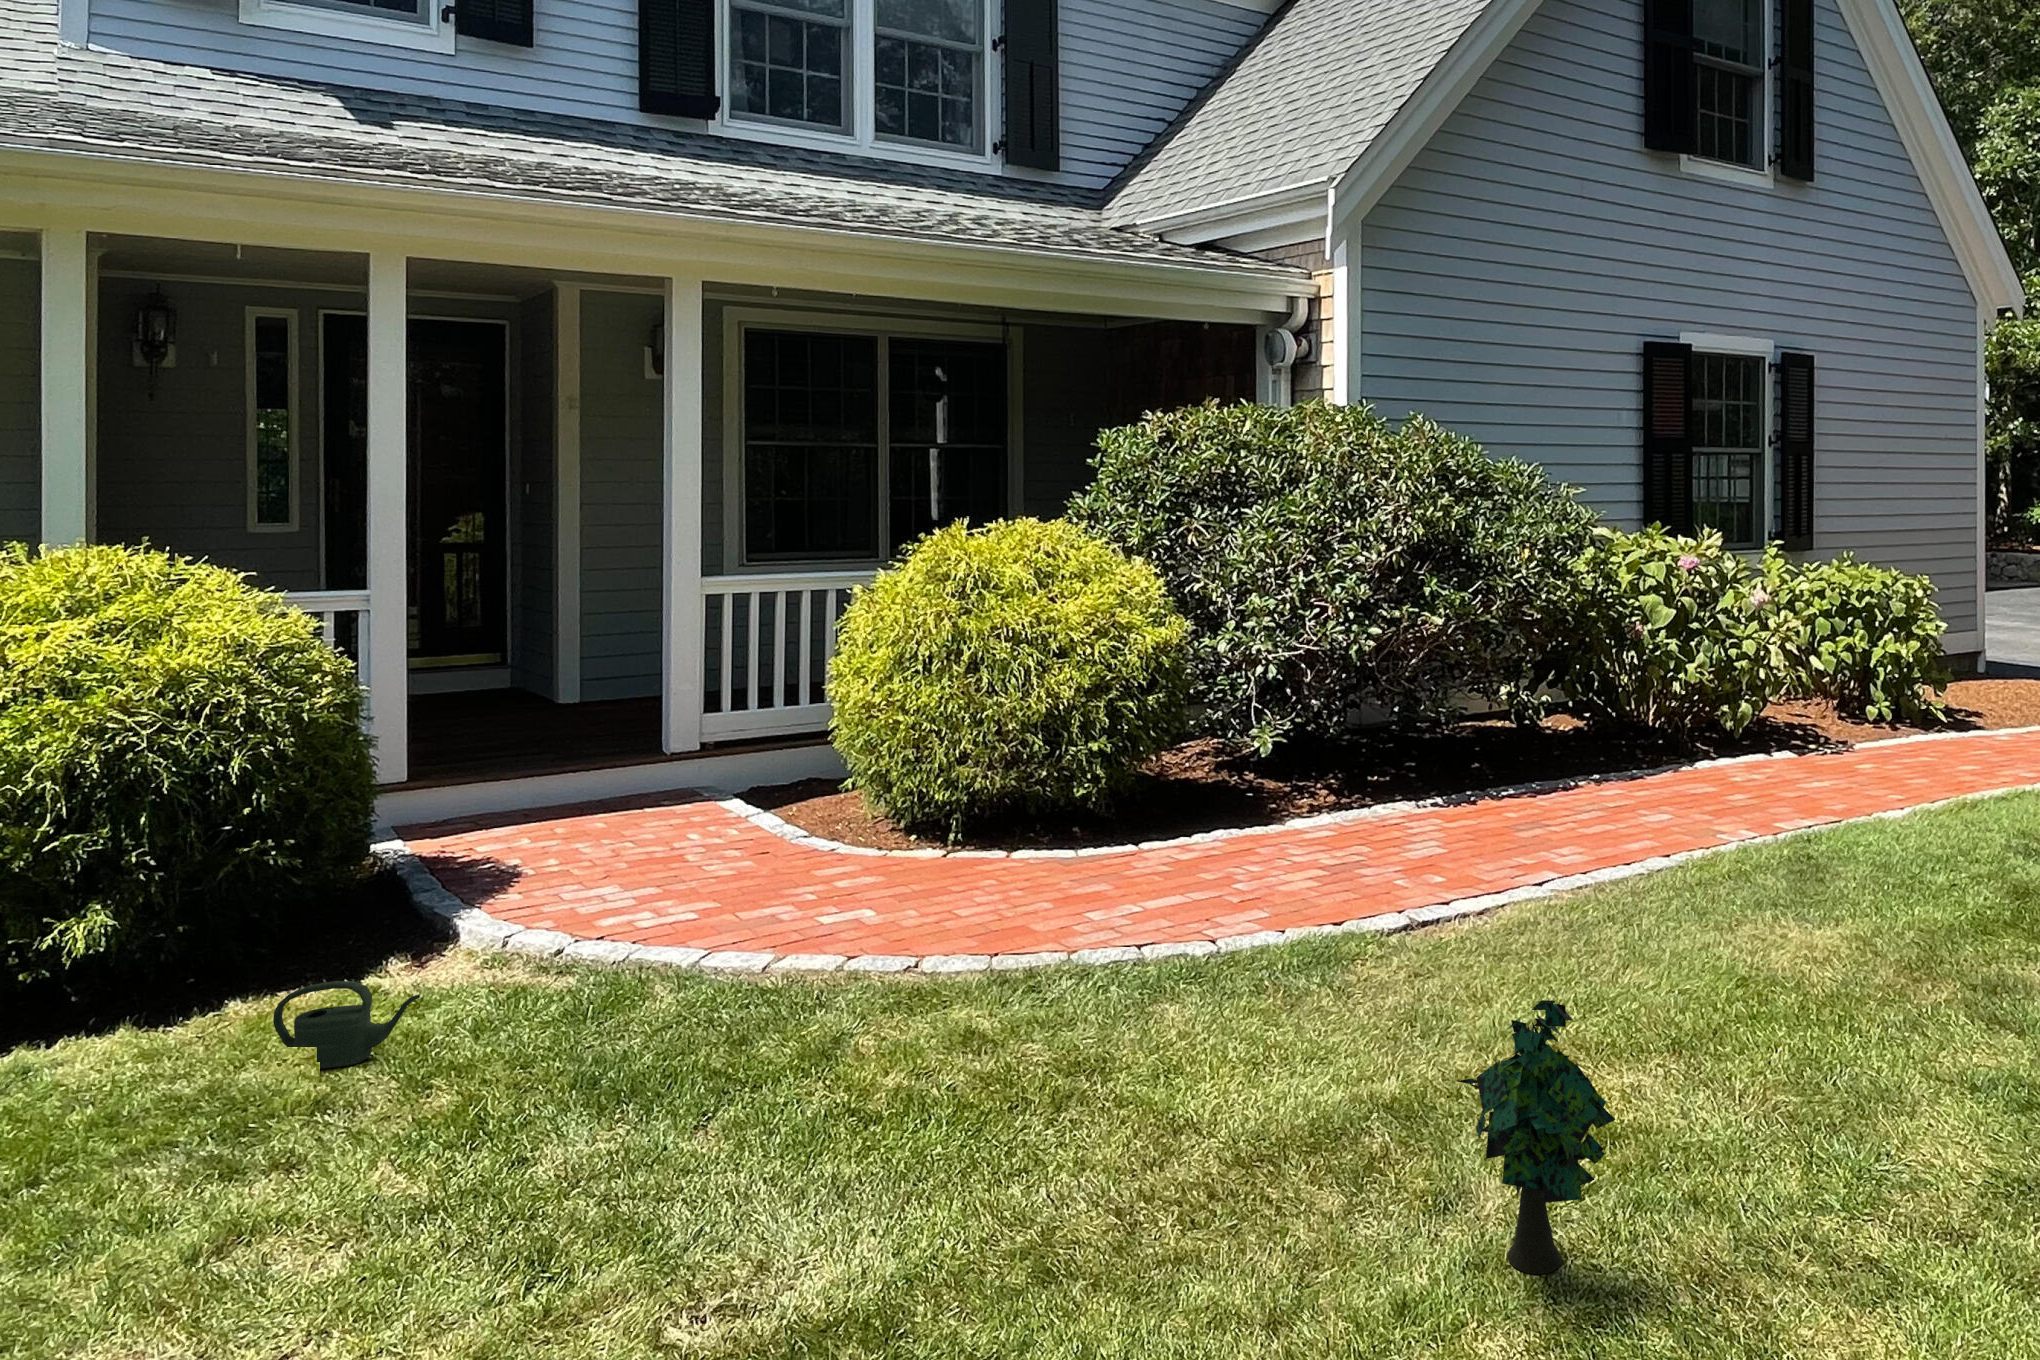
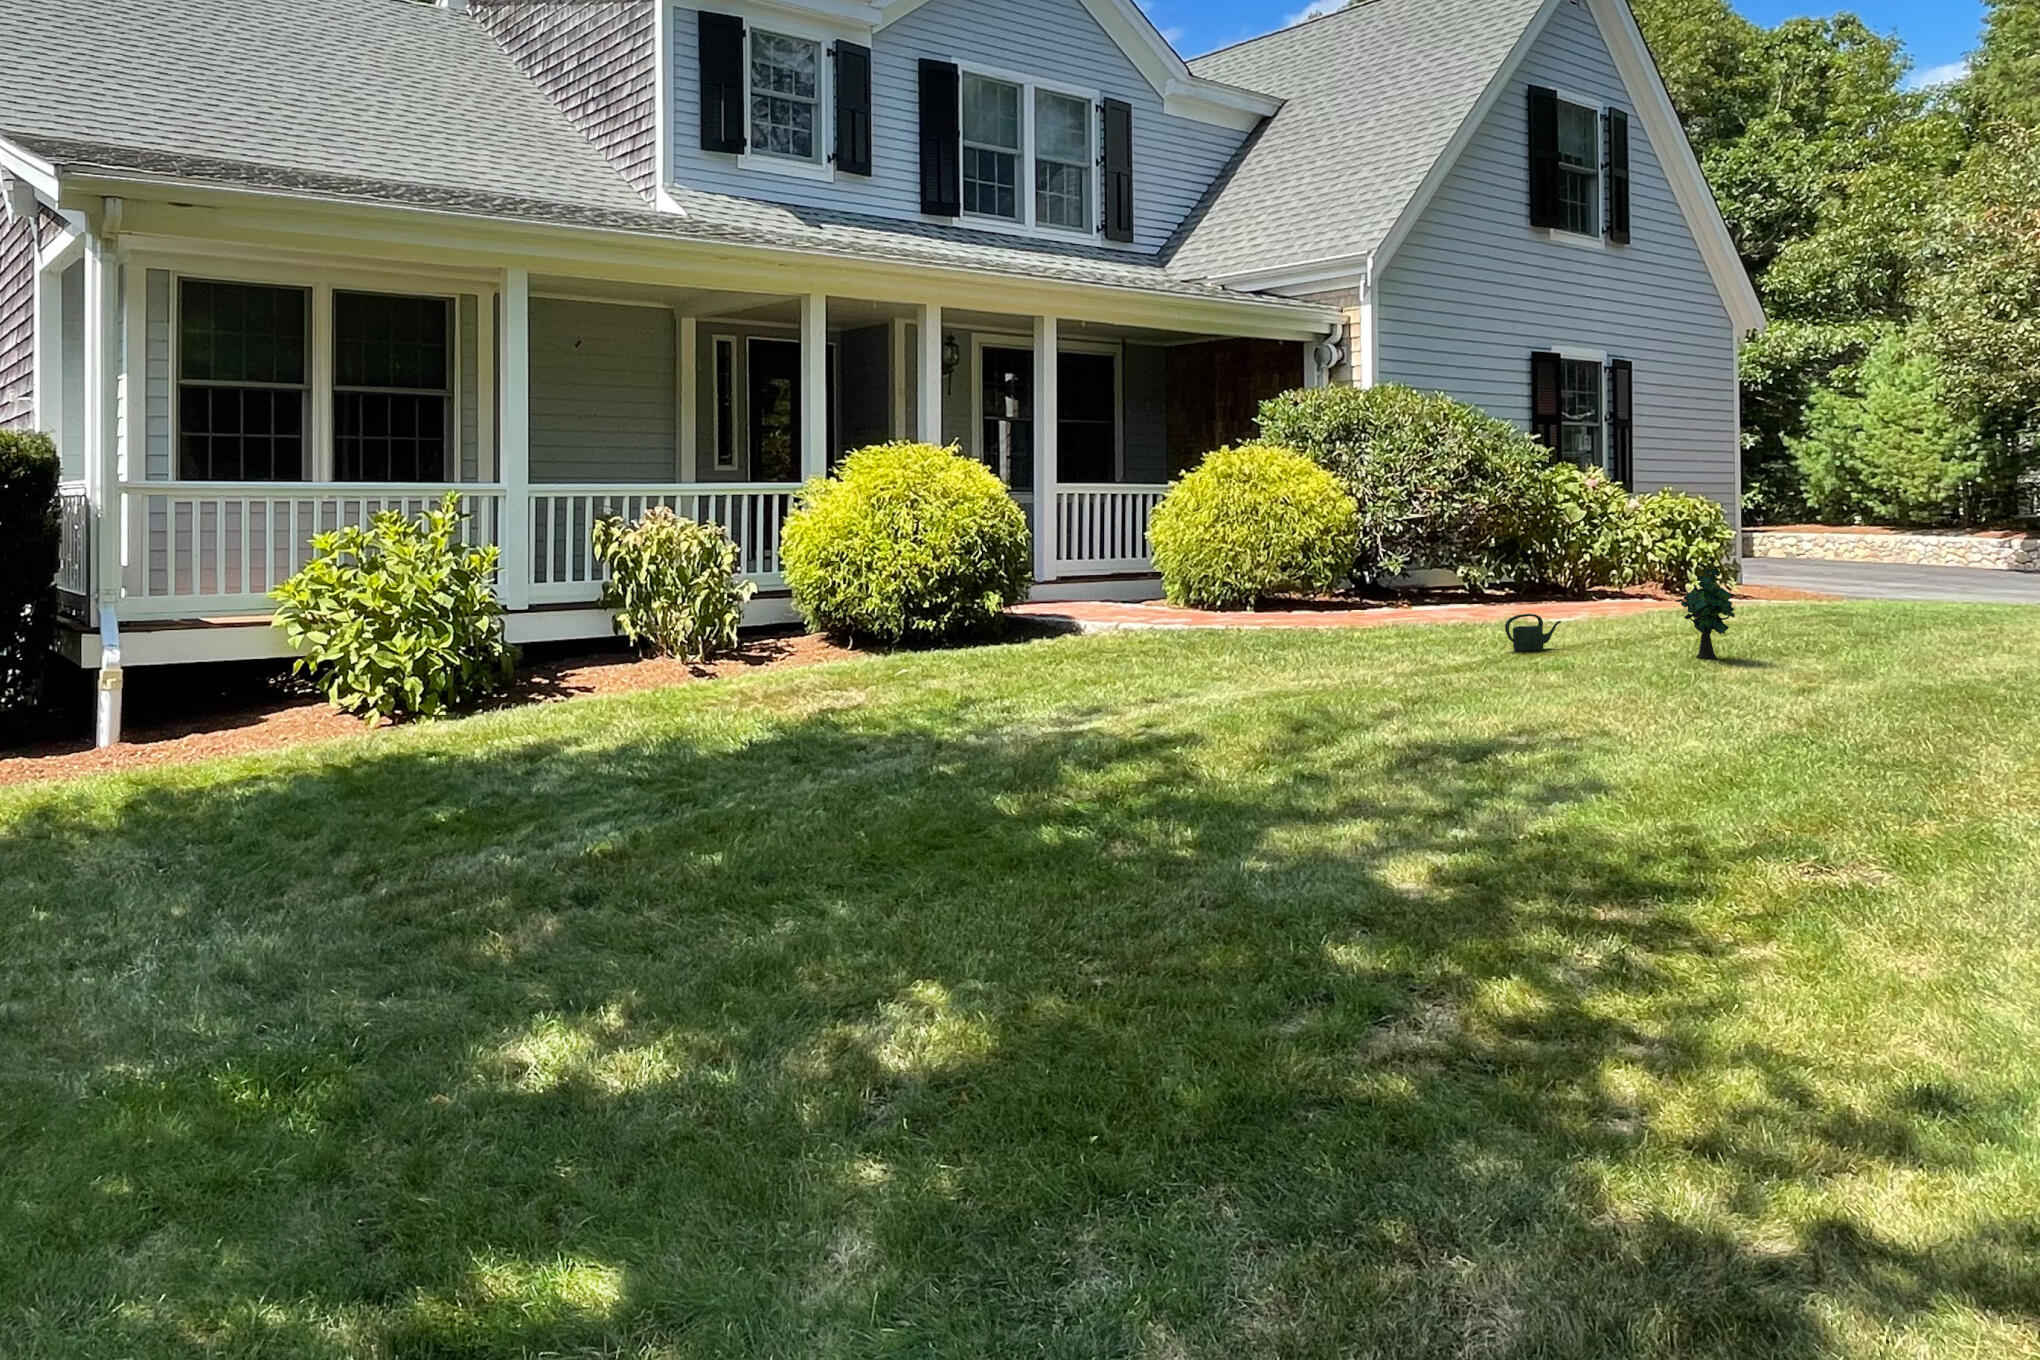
watering can: present [273,981,420,1069] -> present [1505,614,1561,651]

